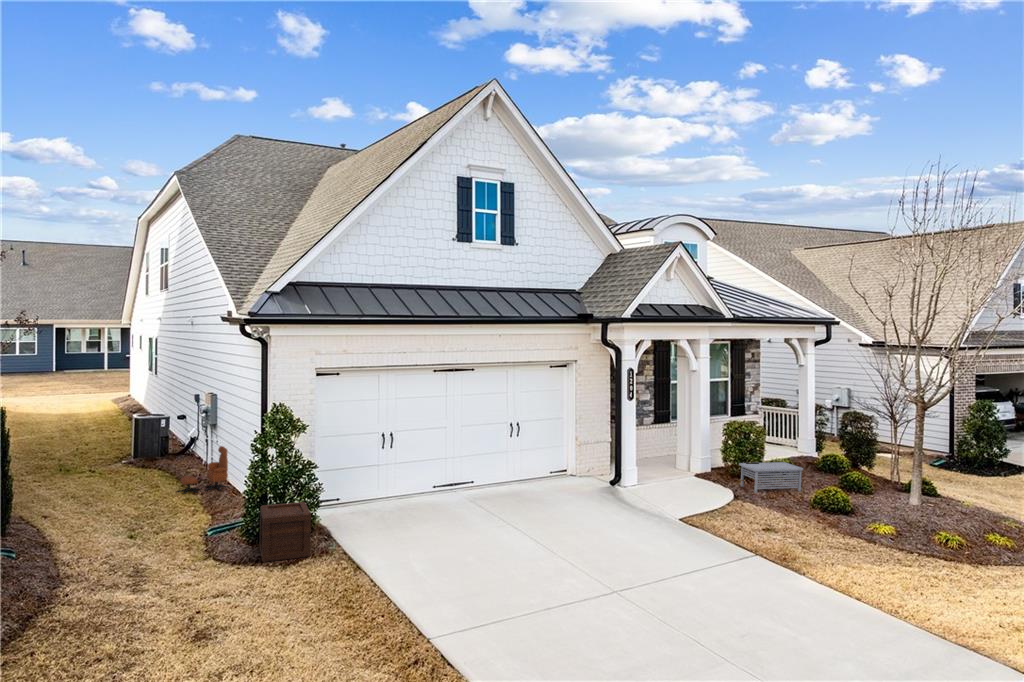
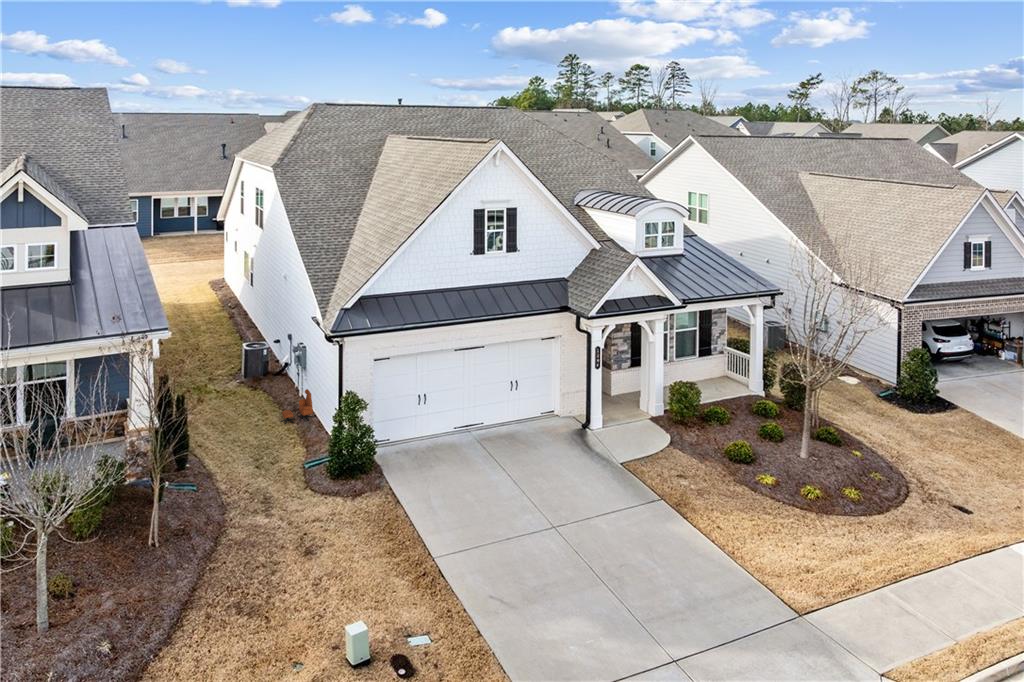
storage bench: present [739,462,803,493] -> none [685,409,732,434]
wooden crate: present [260,502,311,562] -> none [336,455,367,495]

